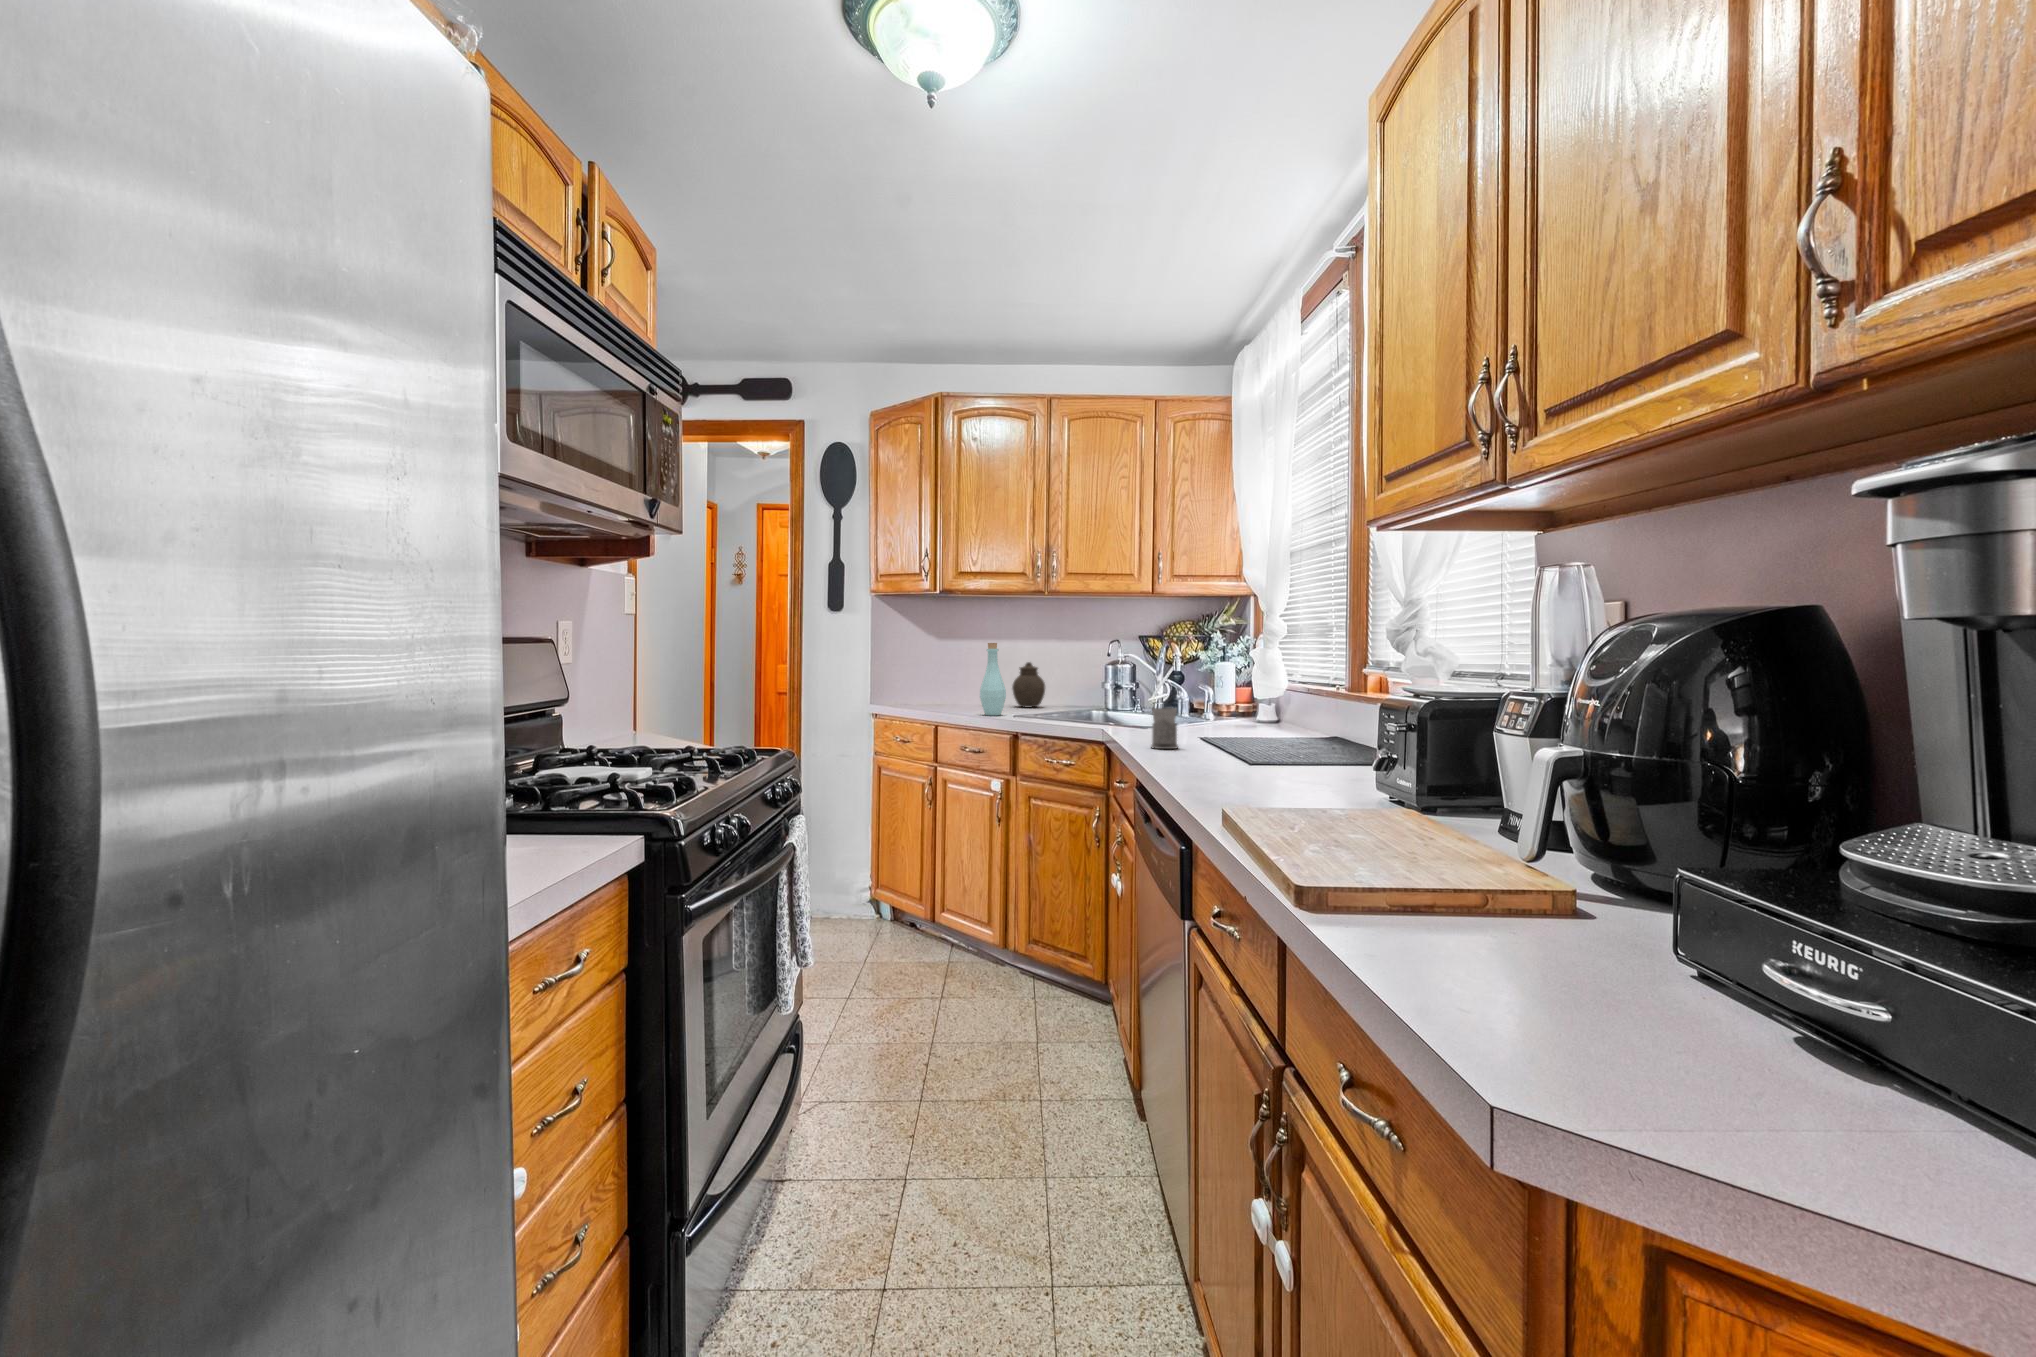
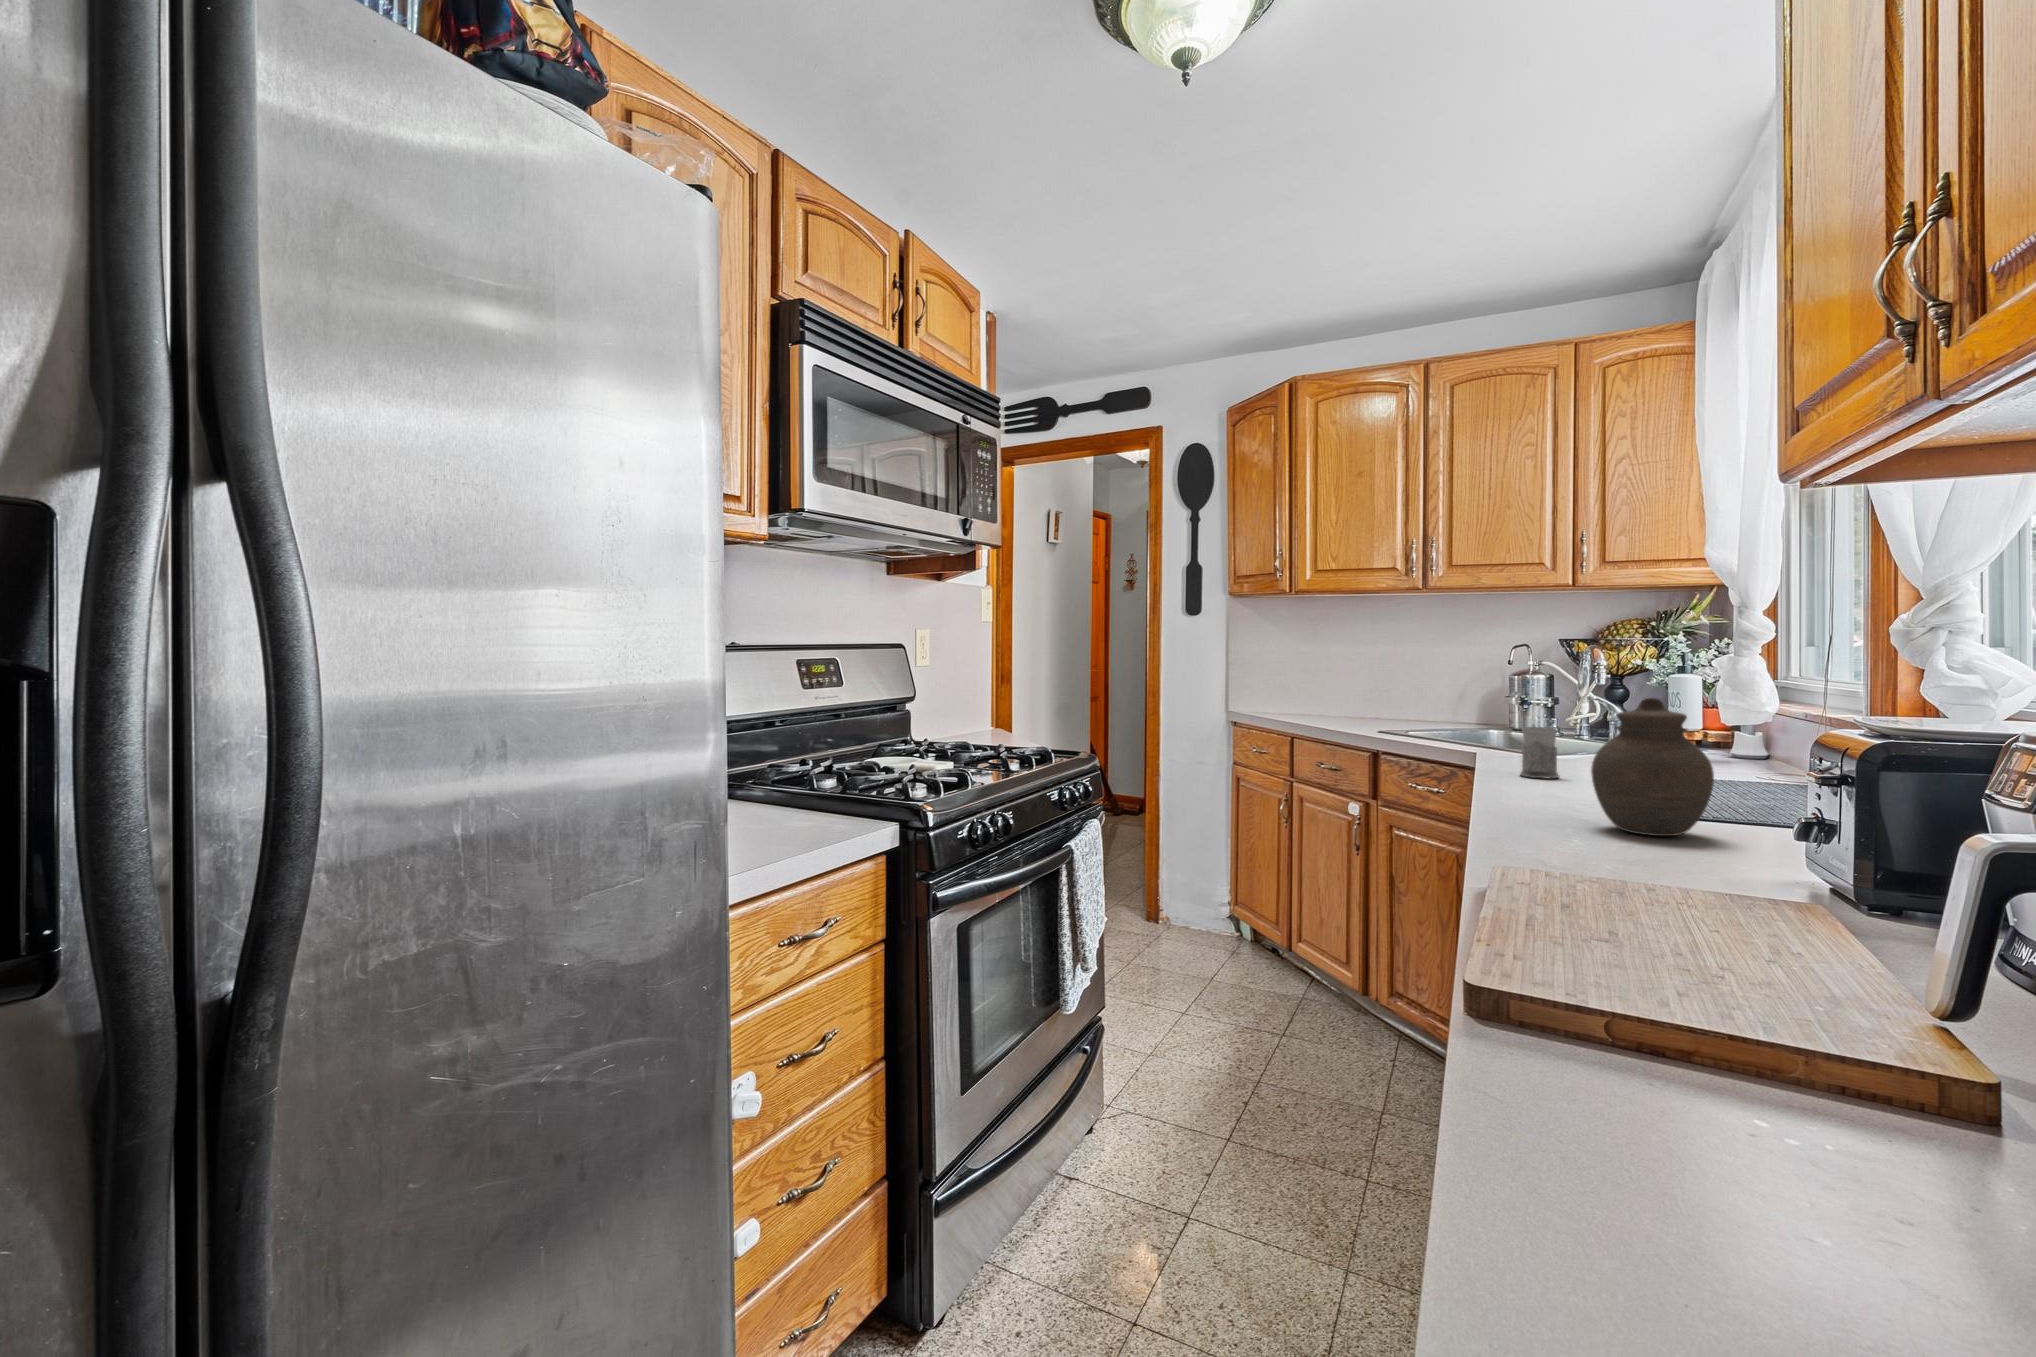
bottle: present [980,643,1006,716] -> none [1343,650,1375,731]
jar: present [1012,662,1045,707] -> present [1591,698,1714,836]

